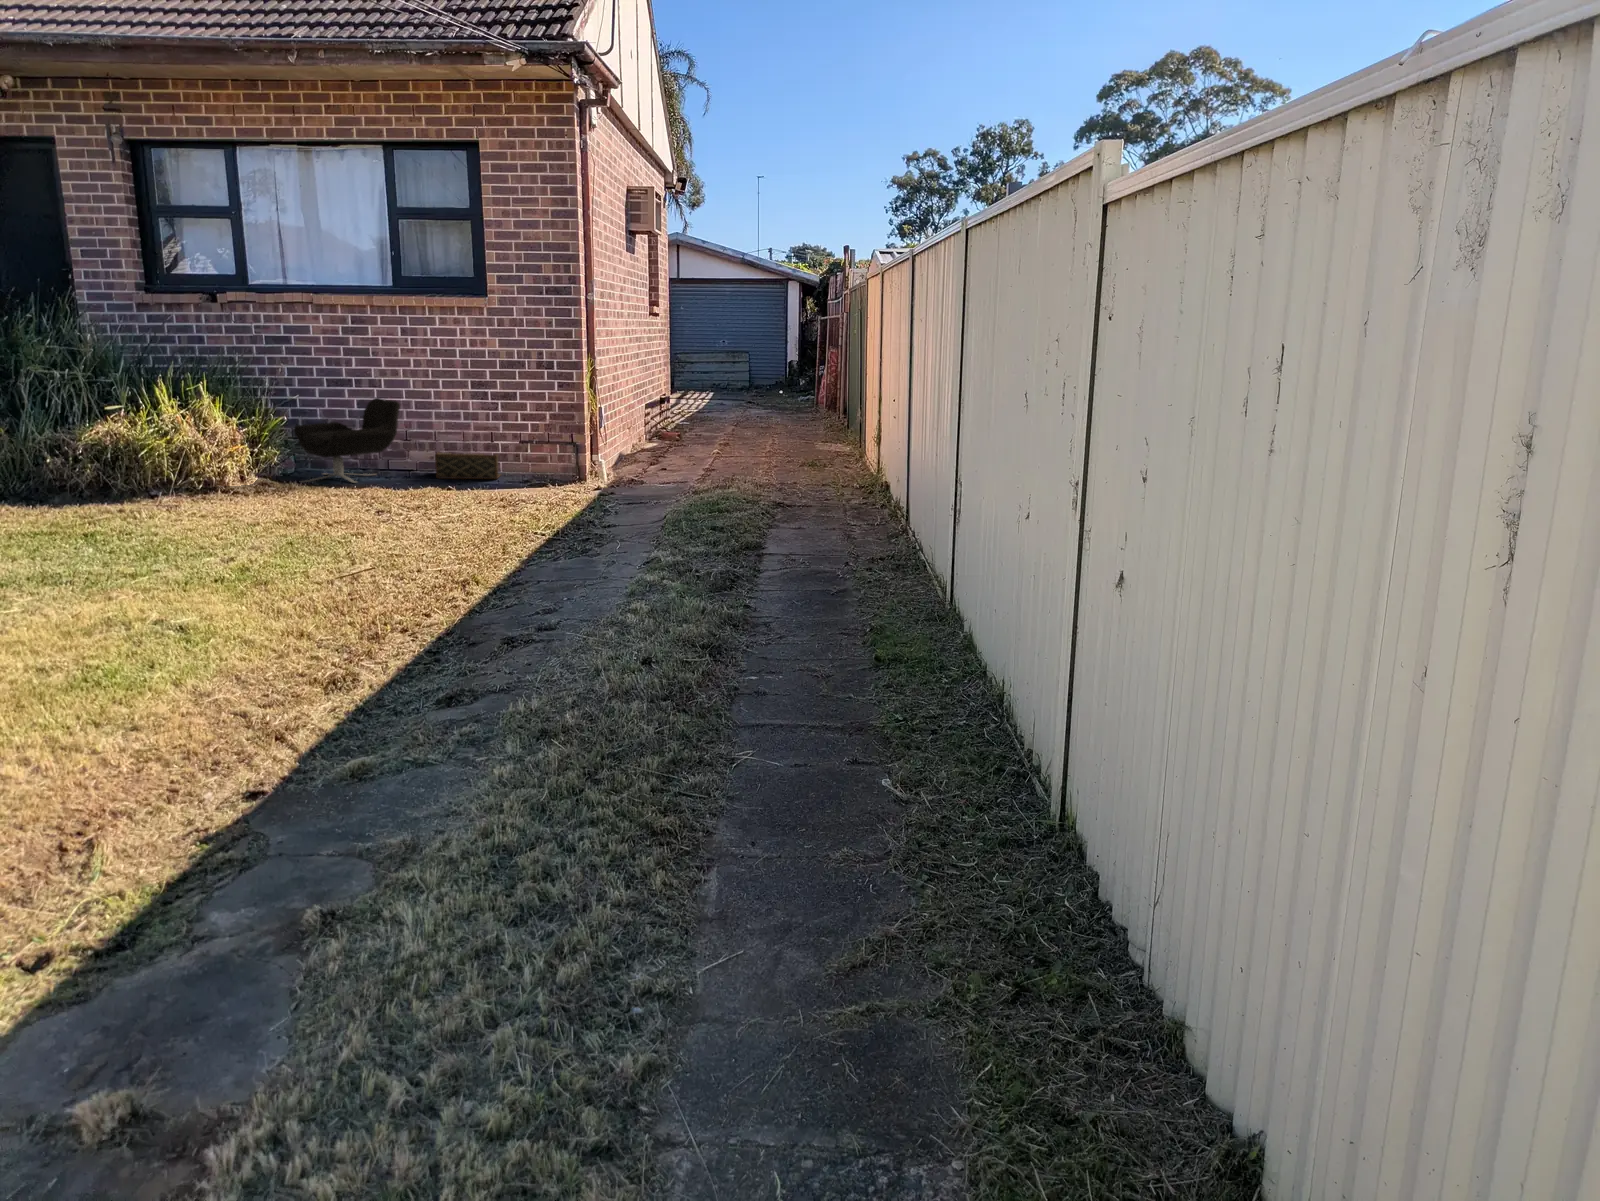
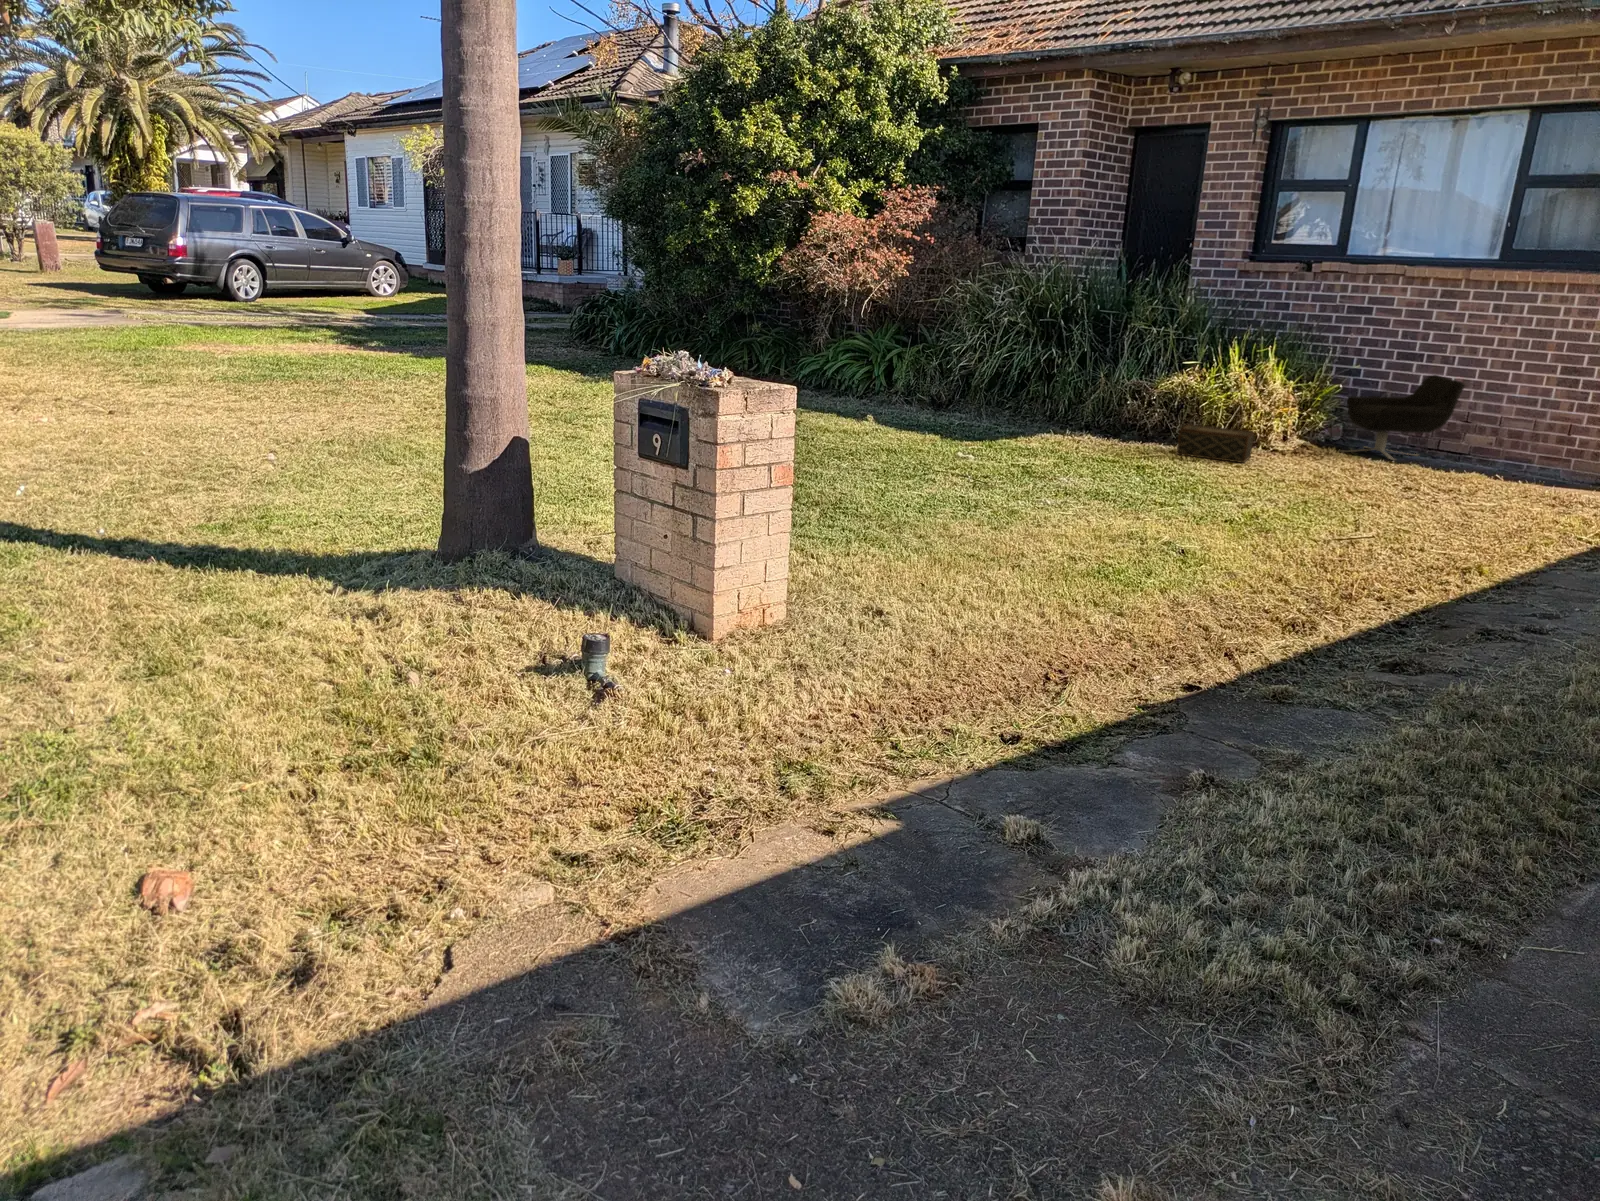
woven basket: present [435,453,501,479] -> present [1177,424,1254,463]

